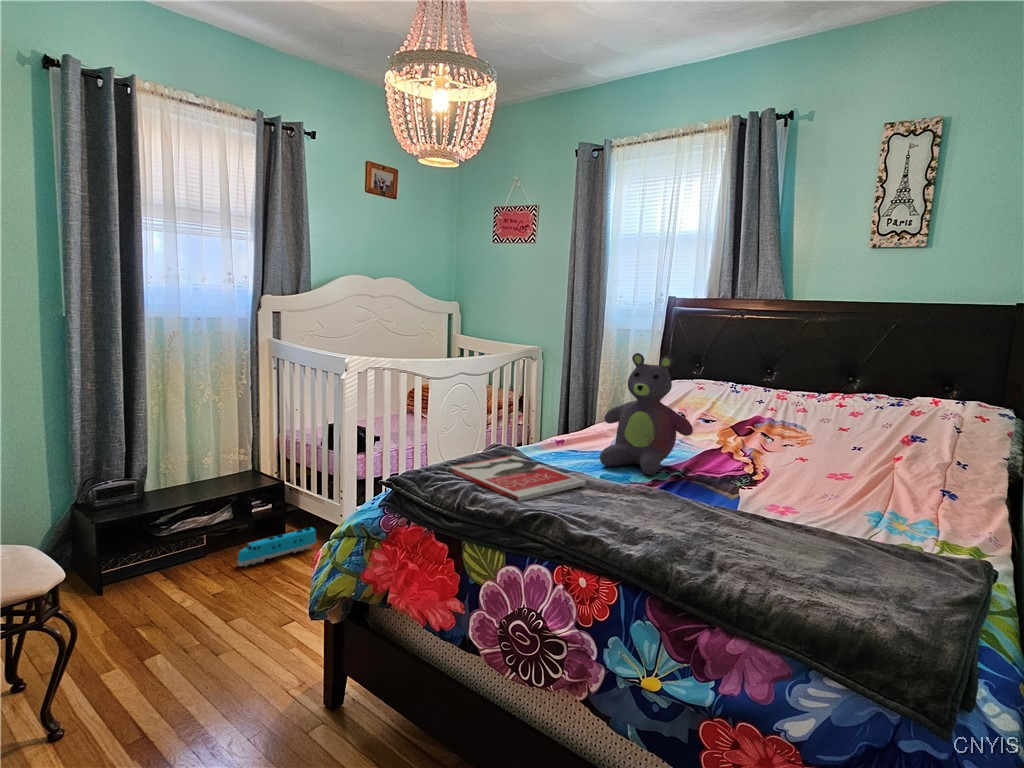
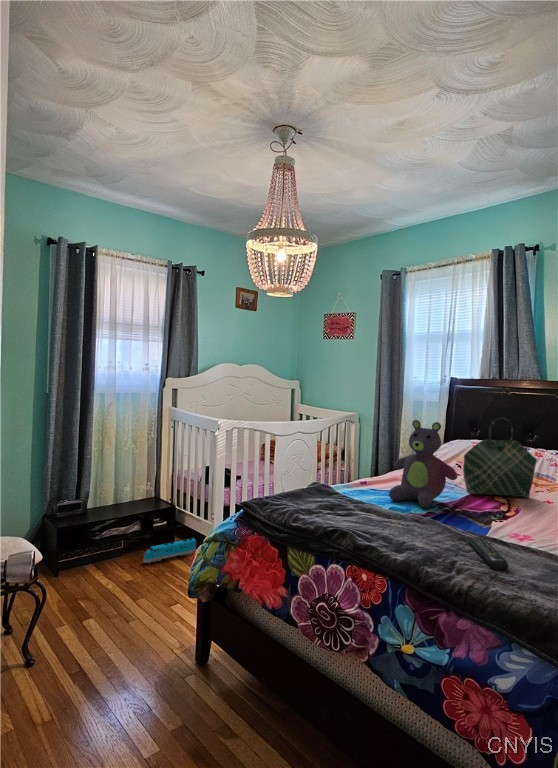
tote bag: none [694,350,789,456] -> present [463,418,537,498]
book: present [447,455,586,501] -> none [281,490,375,521]
remote control: none [717,515,783,563] -> present [467,536,508,571]

